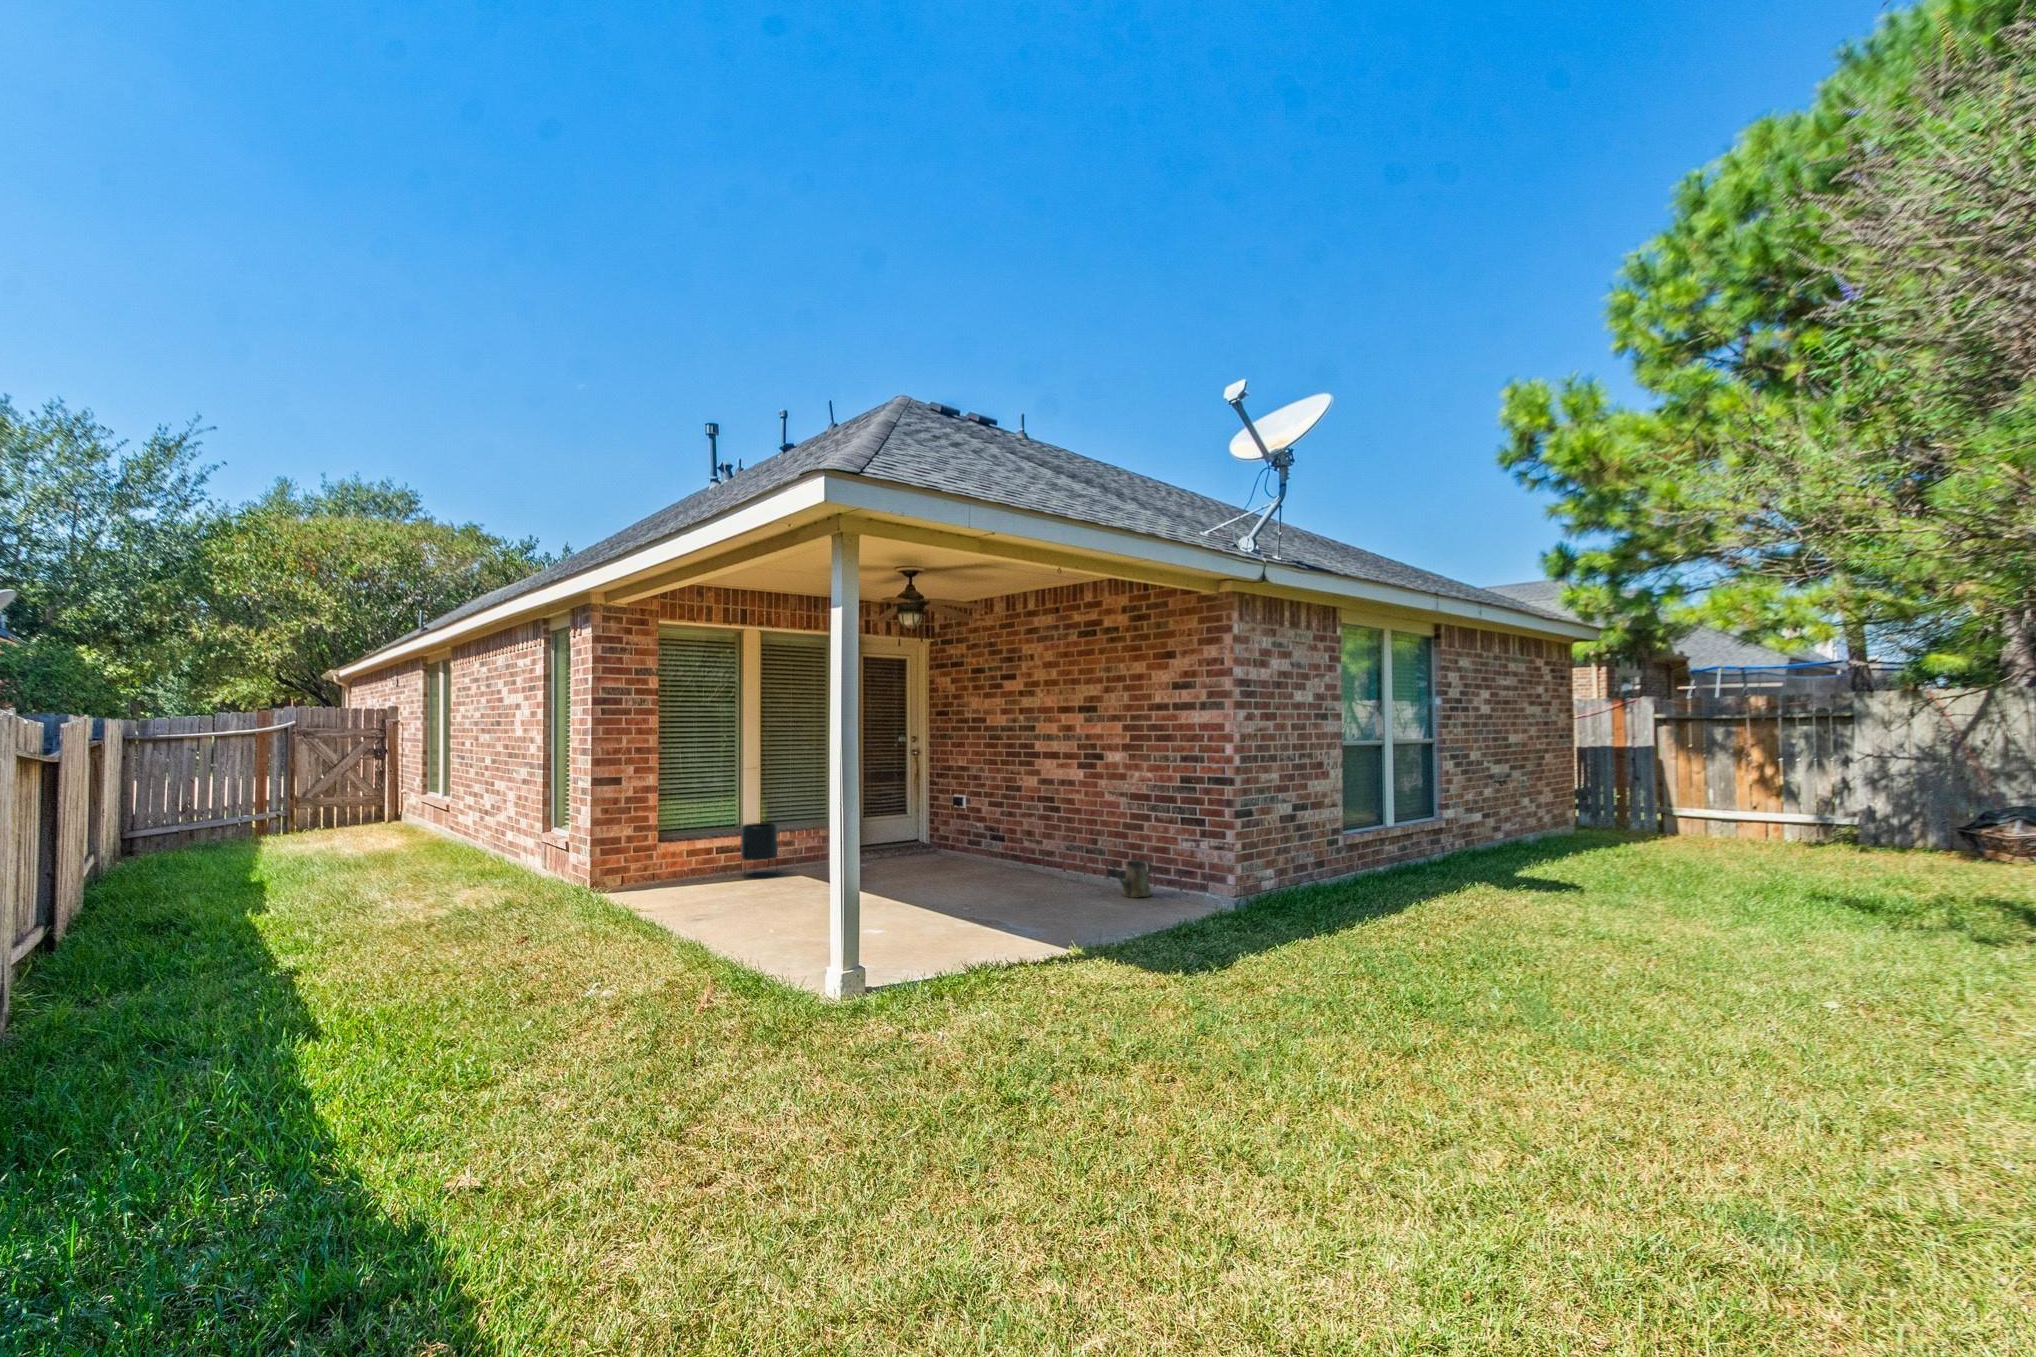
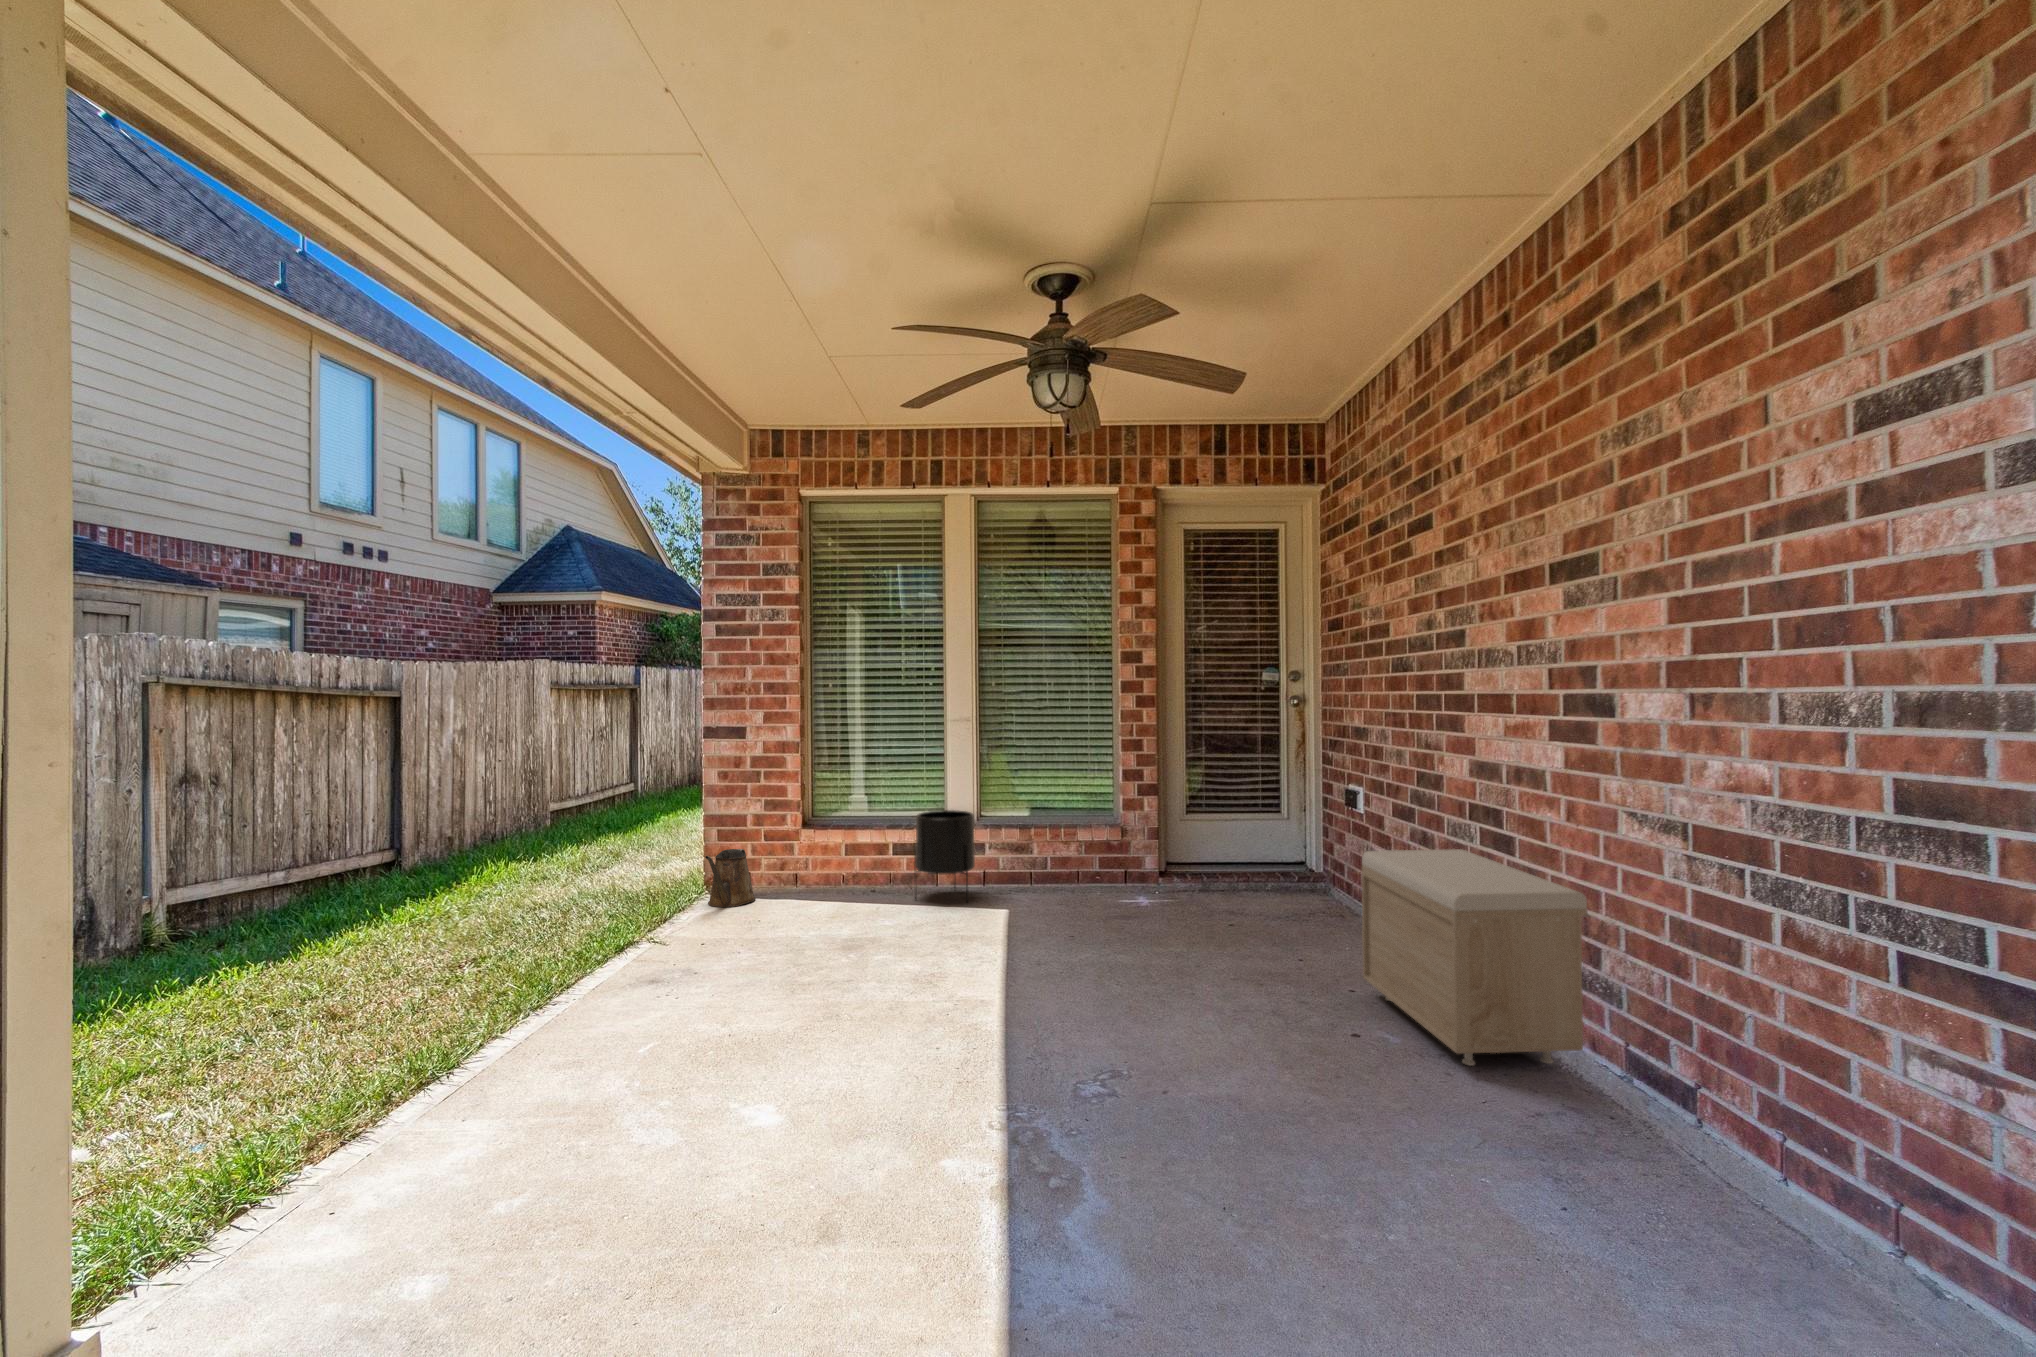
storage bench: none [1010,814,1096,885] -> present [1362,849,1588,1066]
watering can: present [1109,860,1152,898] -> present [705,849,756,907]

